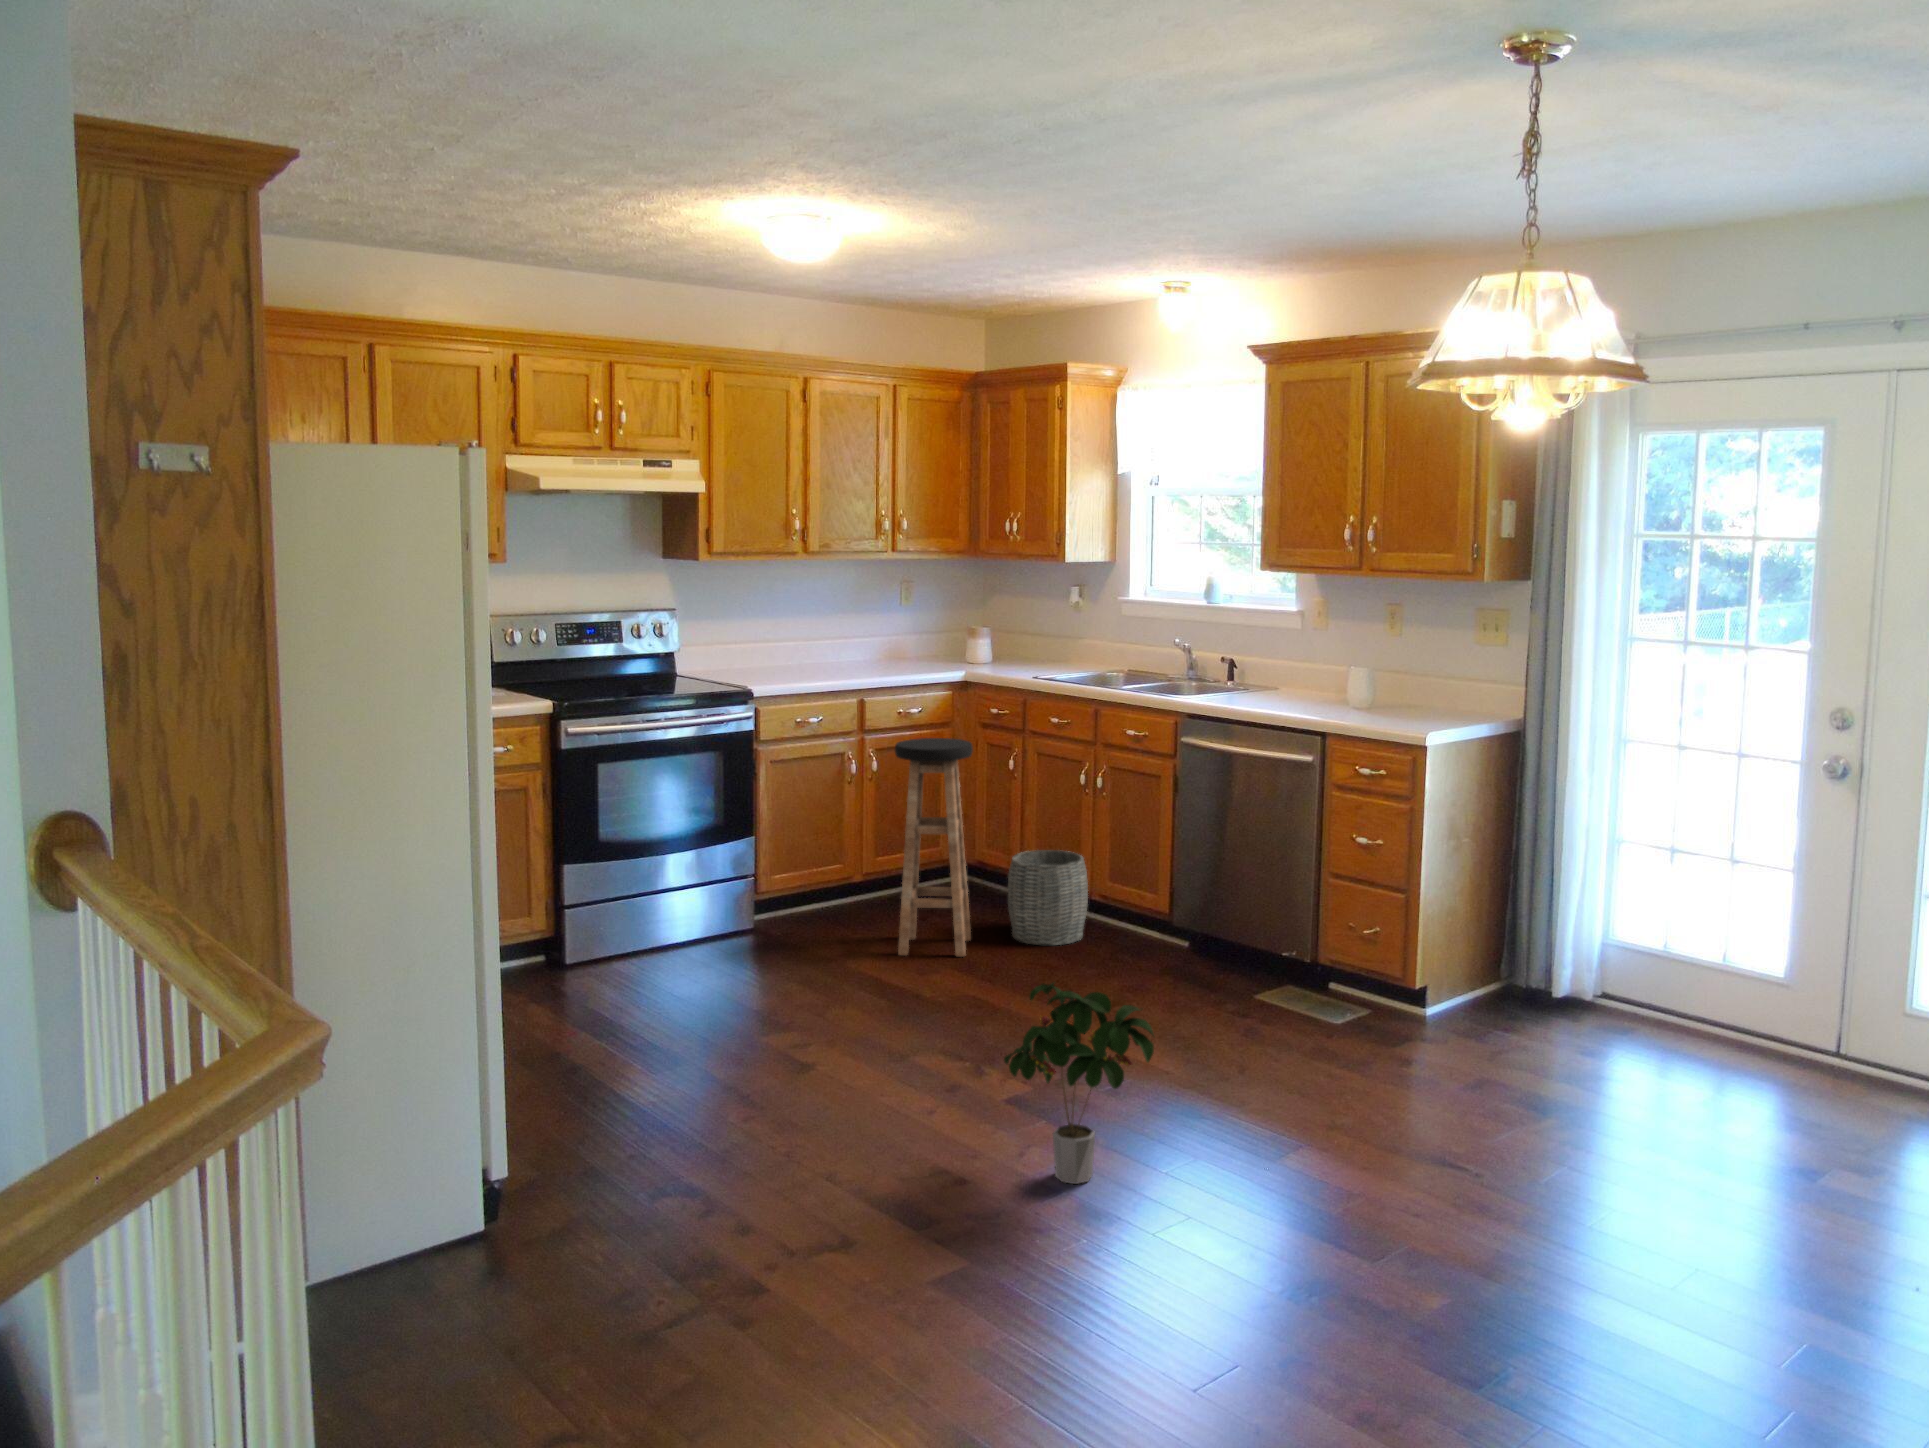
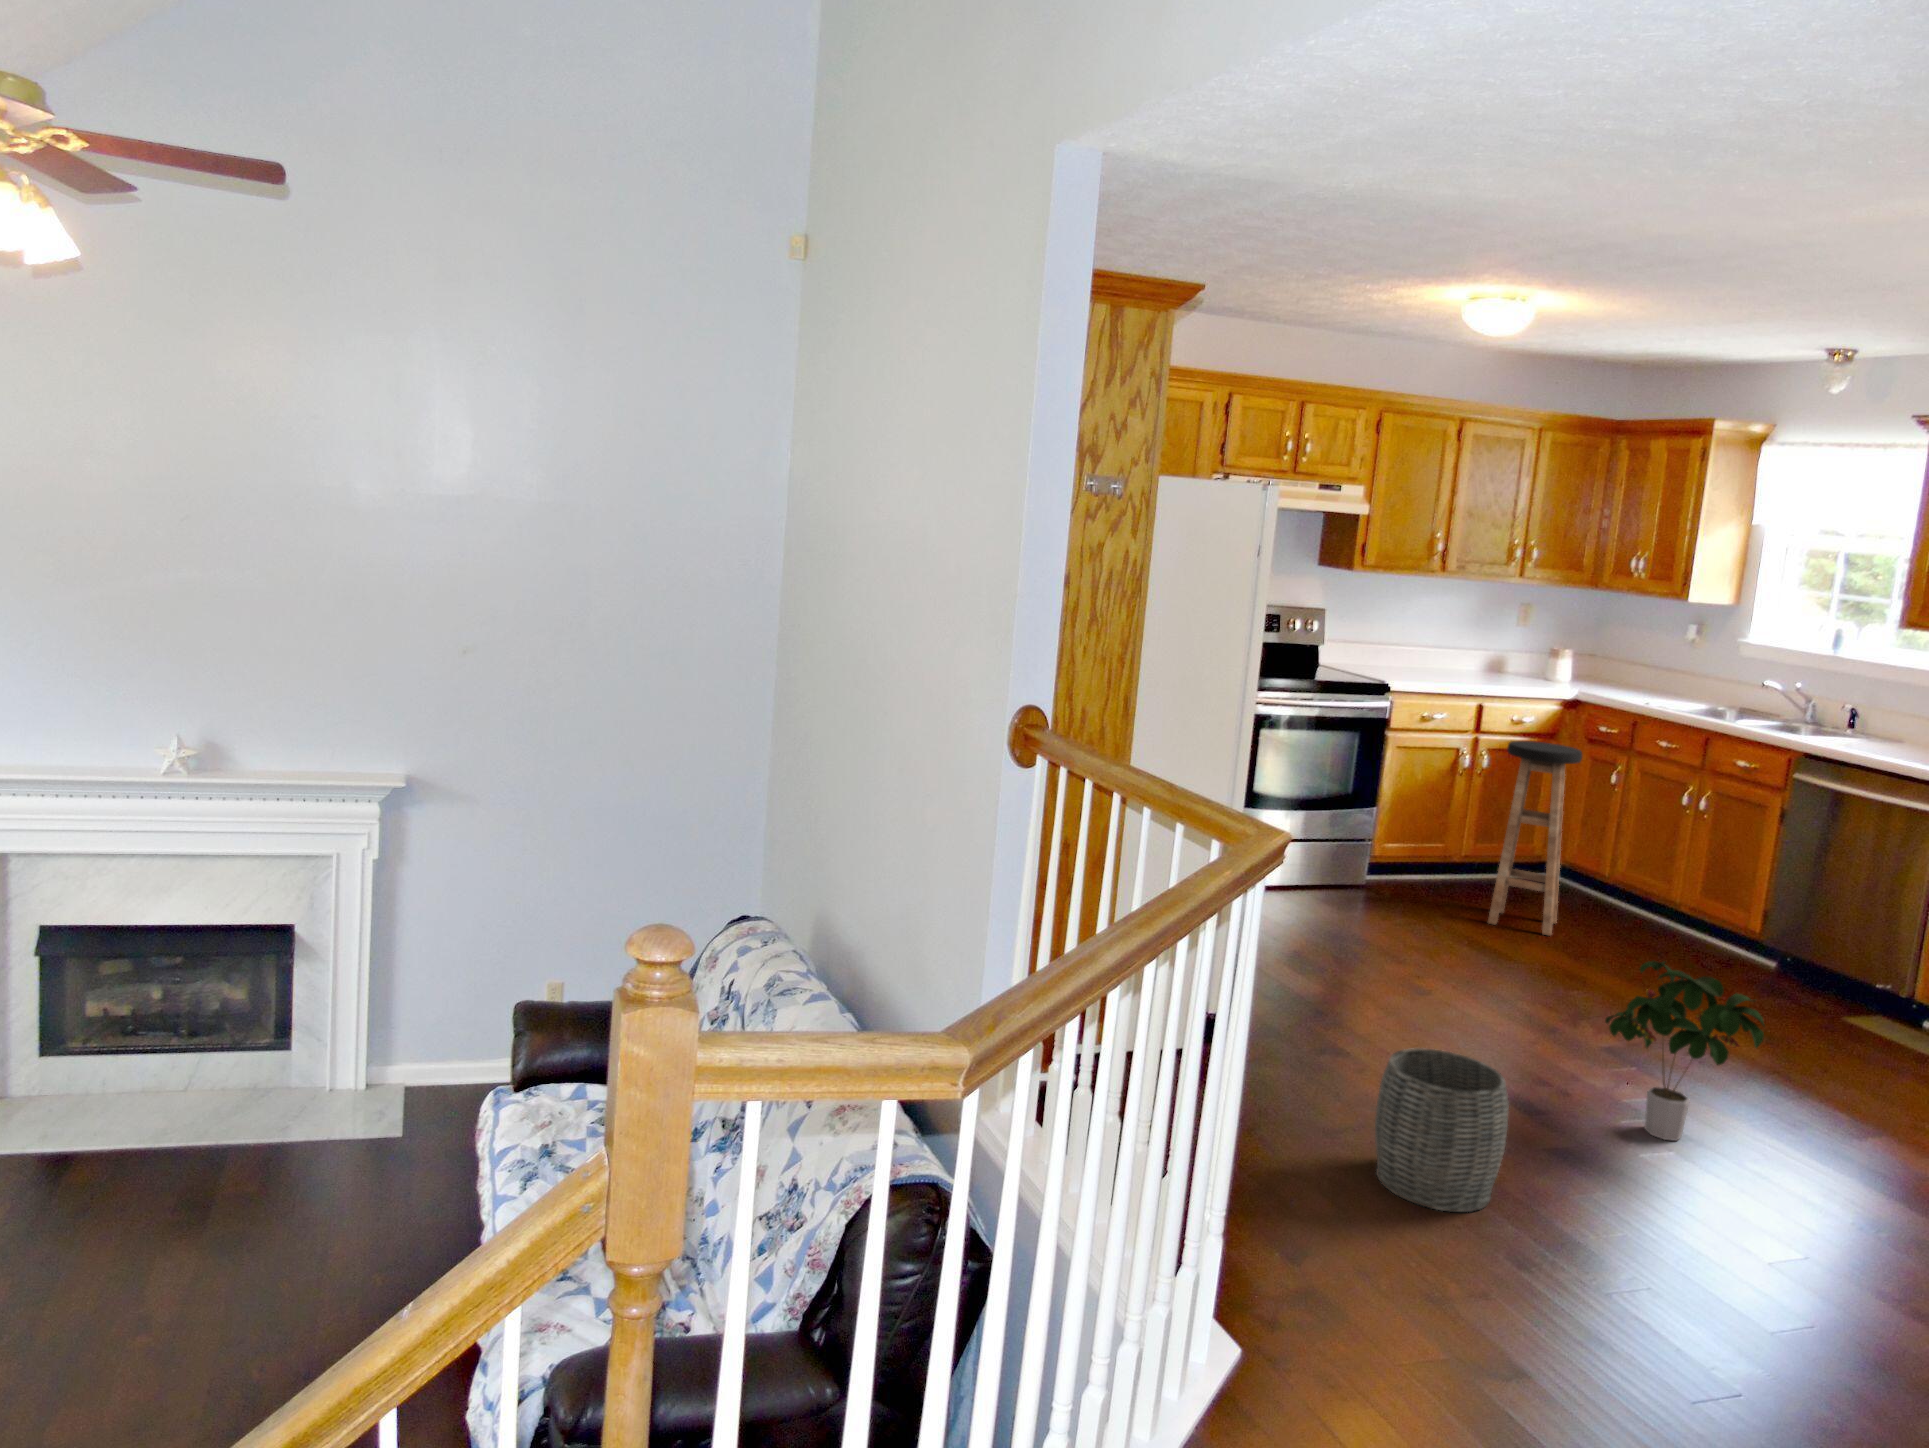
woven basket: present [1008,850,1088,945] -> present [1375,1048,1509,1212]

